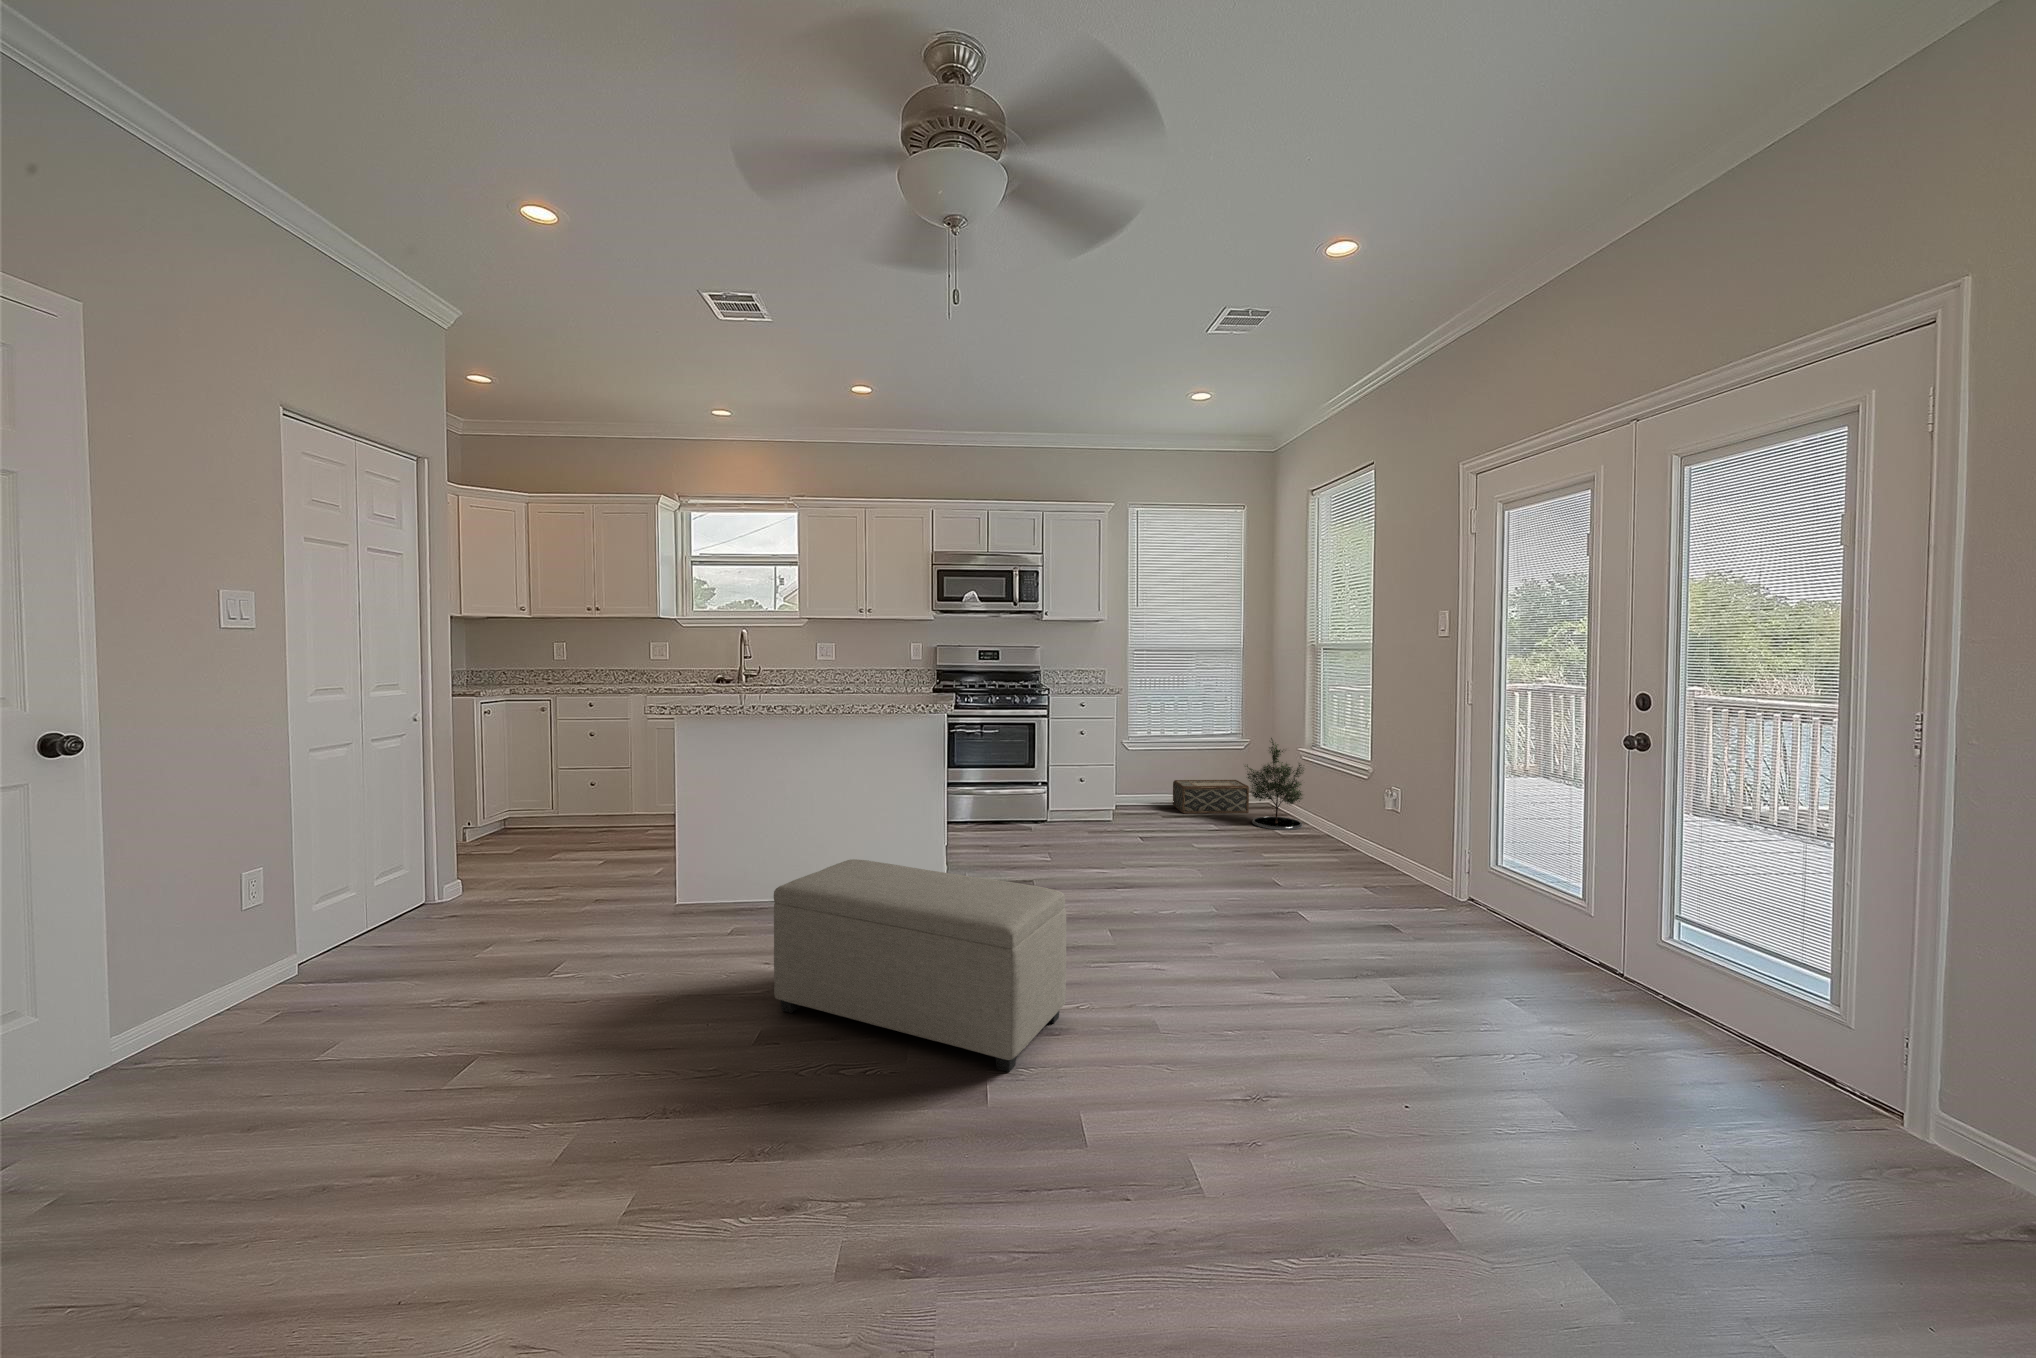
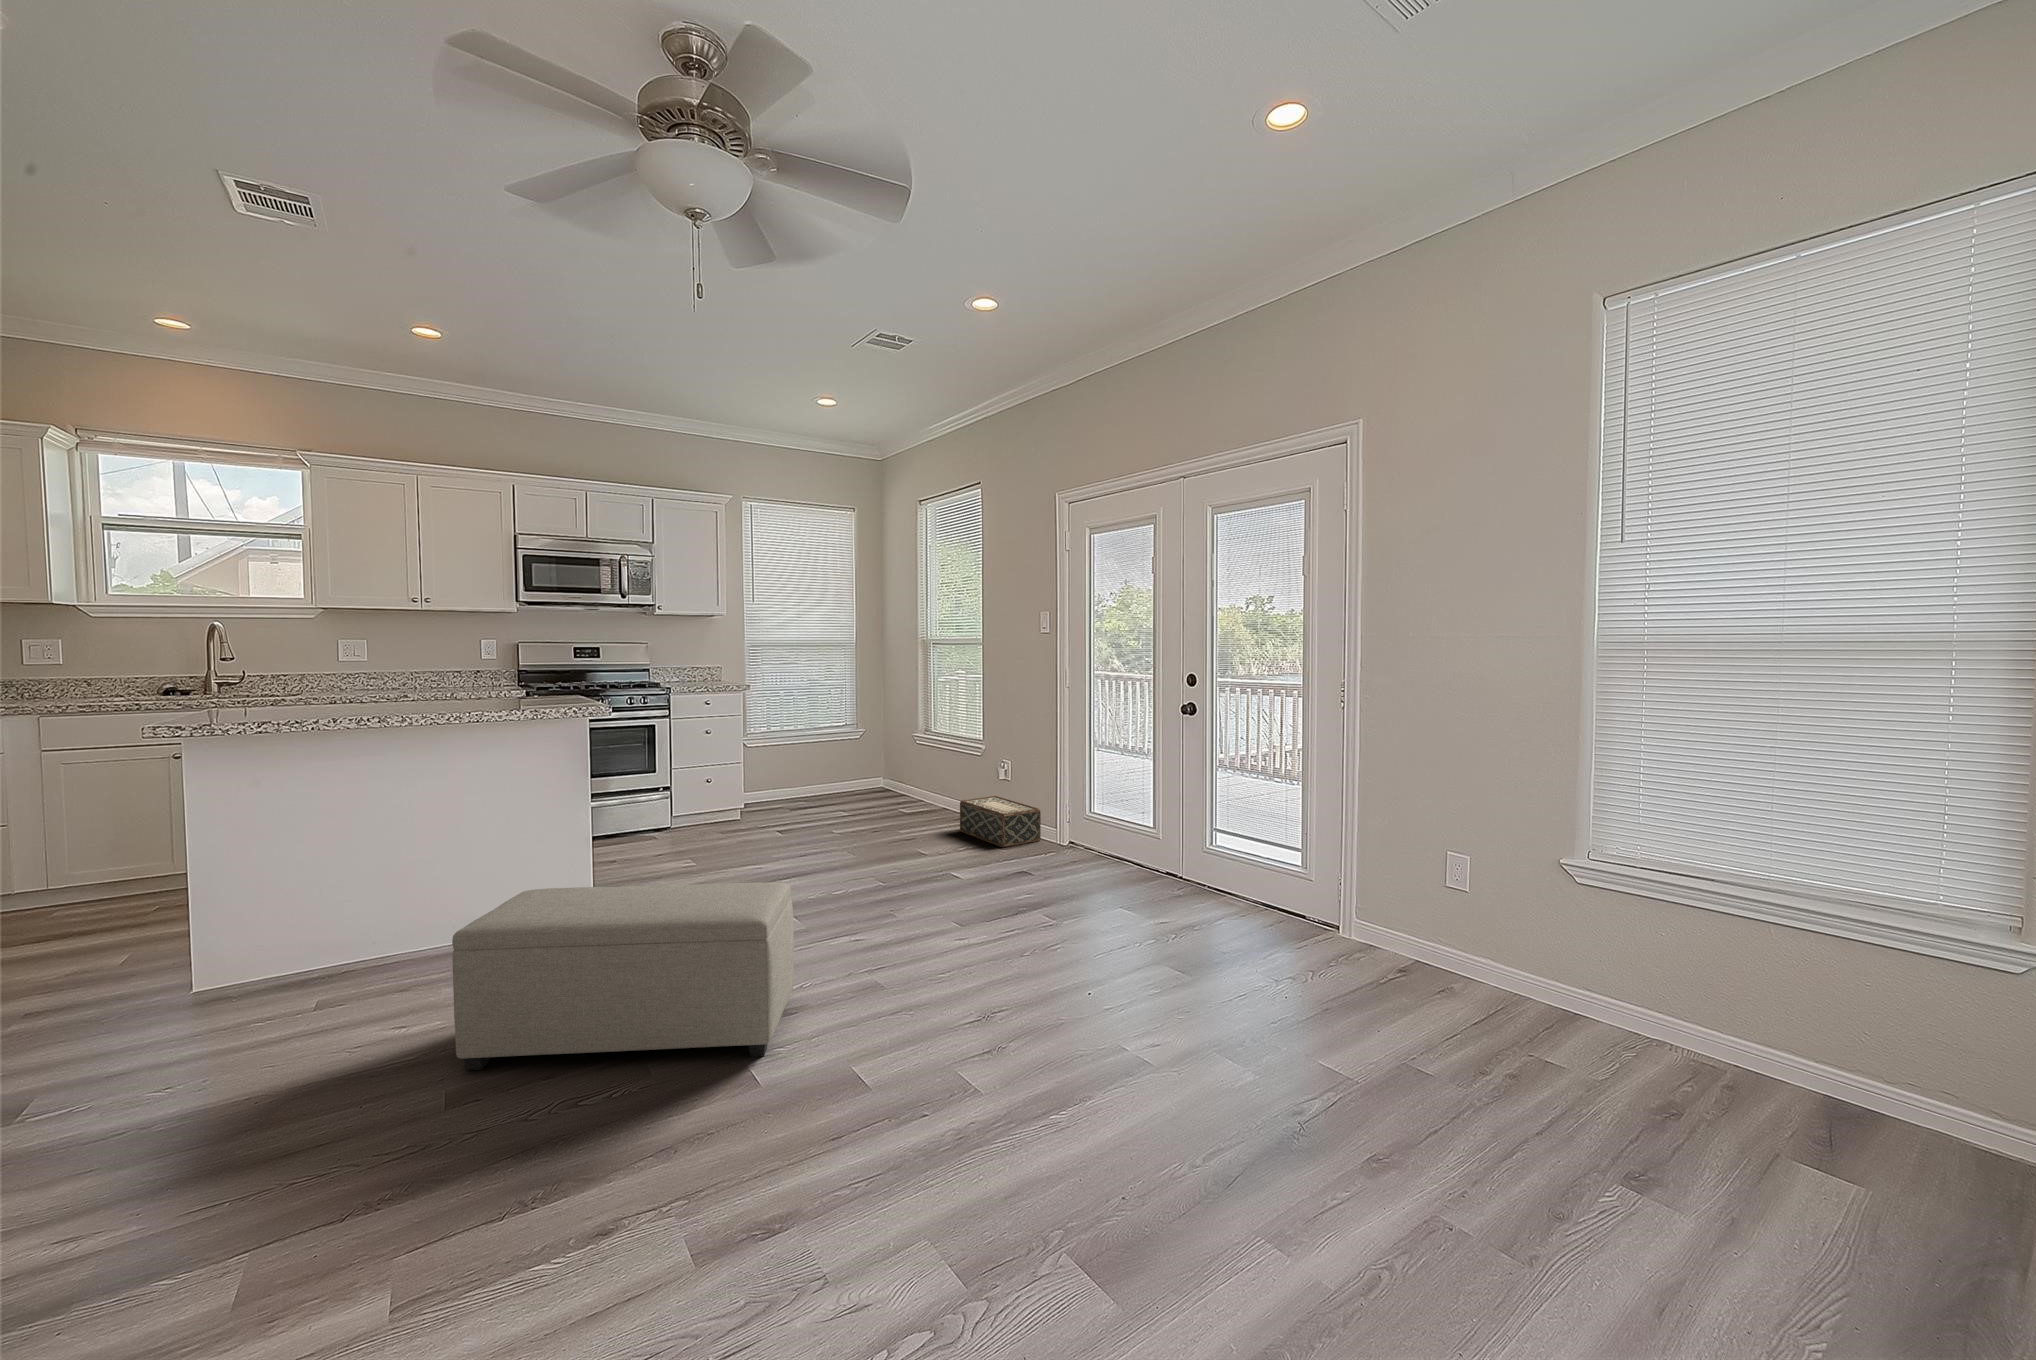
potted tree: present [1245,738,1304,830] -> none [872,725,930,811]
woven basket: present [1173,780,1249,814] -> present [960,796,1041,847]

